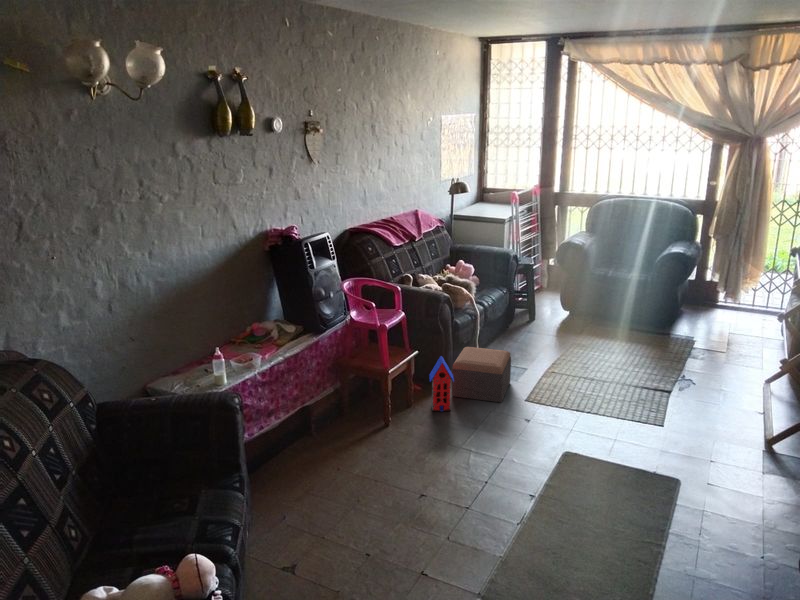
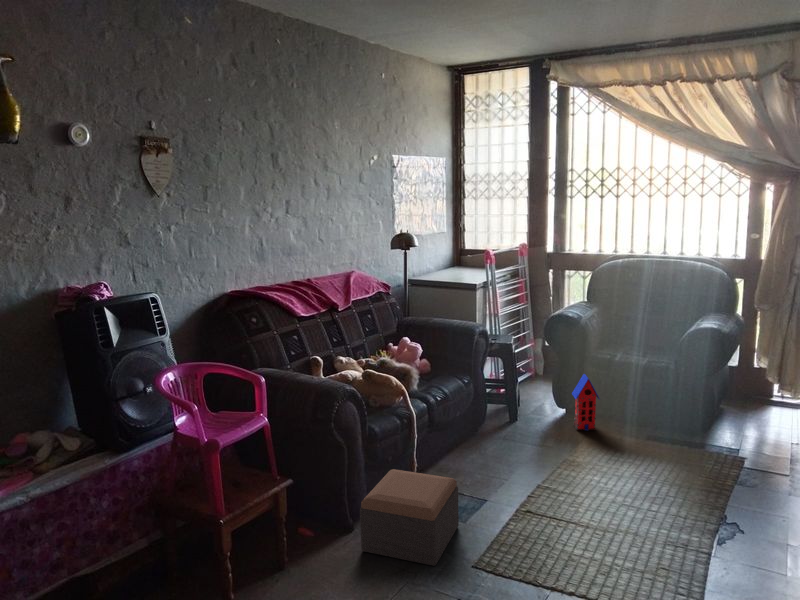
toy house: present [429,356,454,411] -> present [572,374,599,430]

